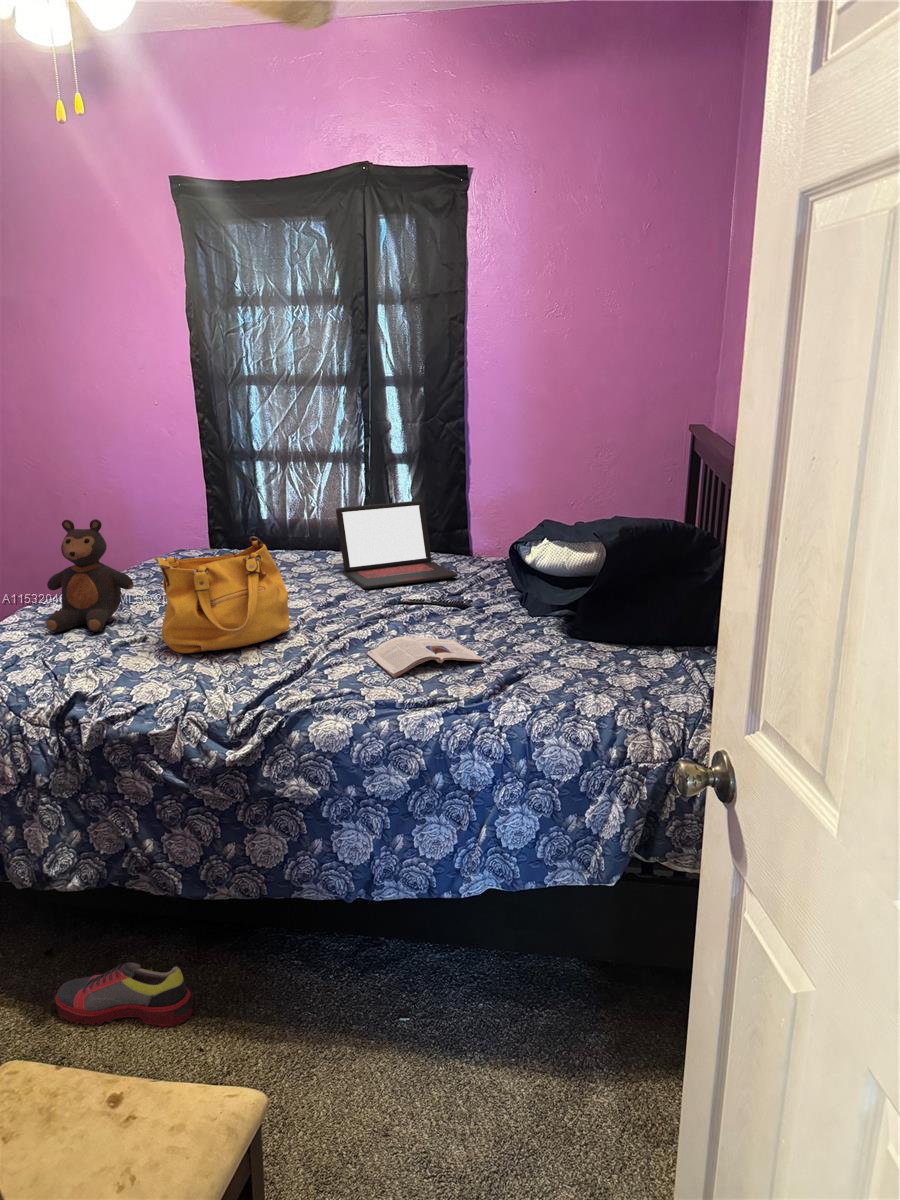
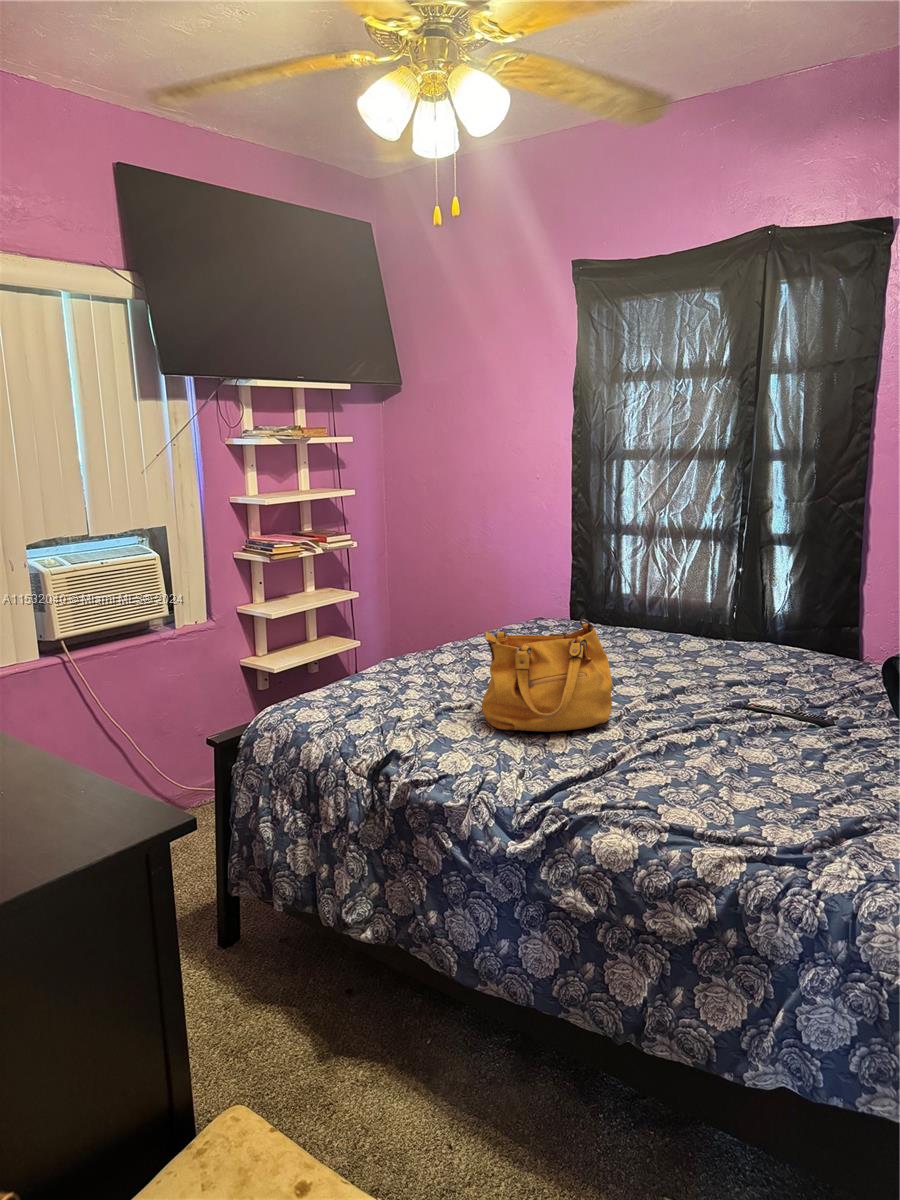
laptop: present [336,501,458,589] -> none [693,591,828,685]
teddy bear: present [46,519,133,632] -> none [393,585,472,693]
magazine: present [367,636,484,678] -> none [684,751,823,800]
shoe: present [55,962,194,1026] -> none [336,1024,452,1107]

